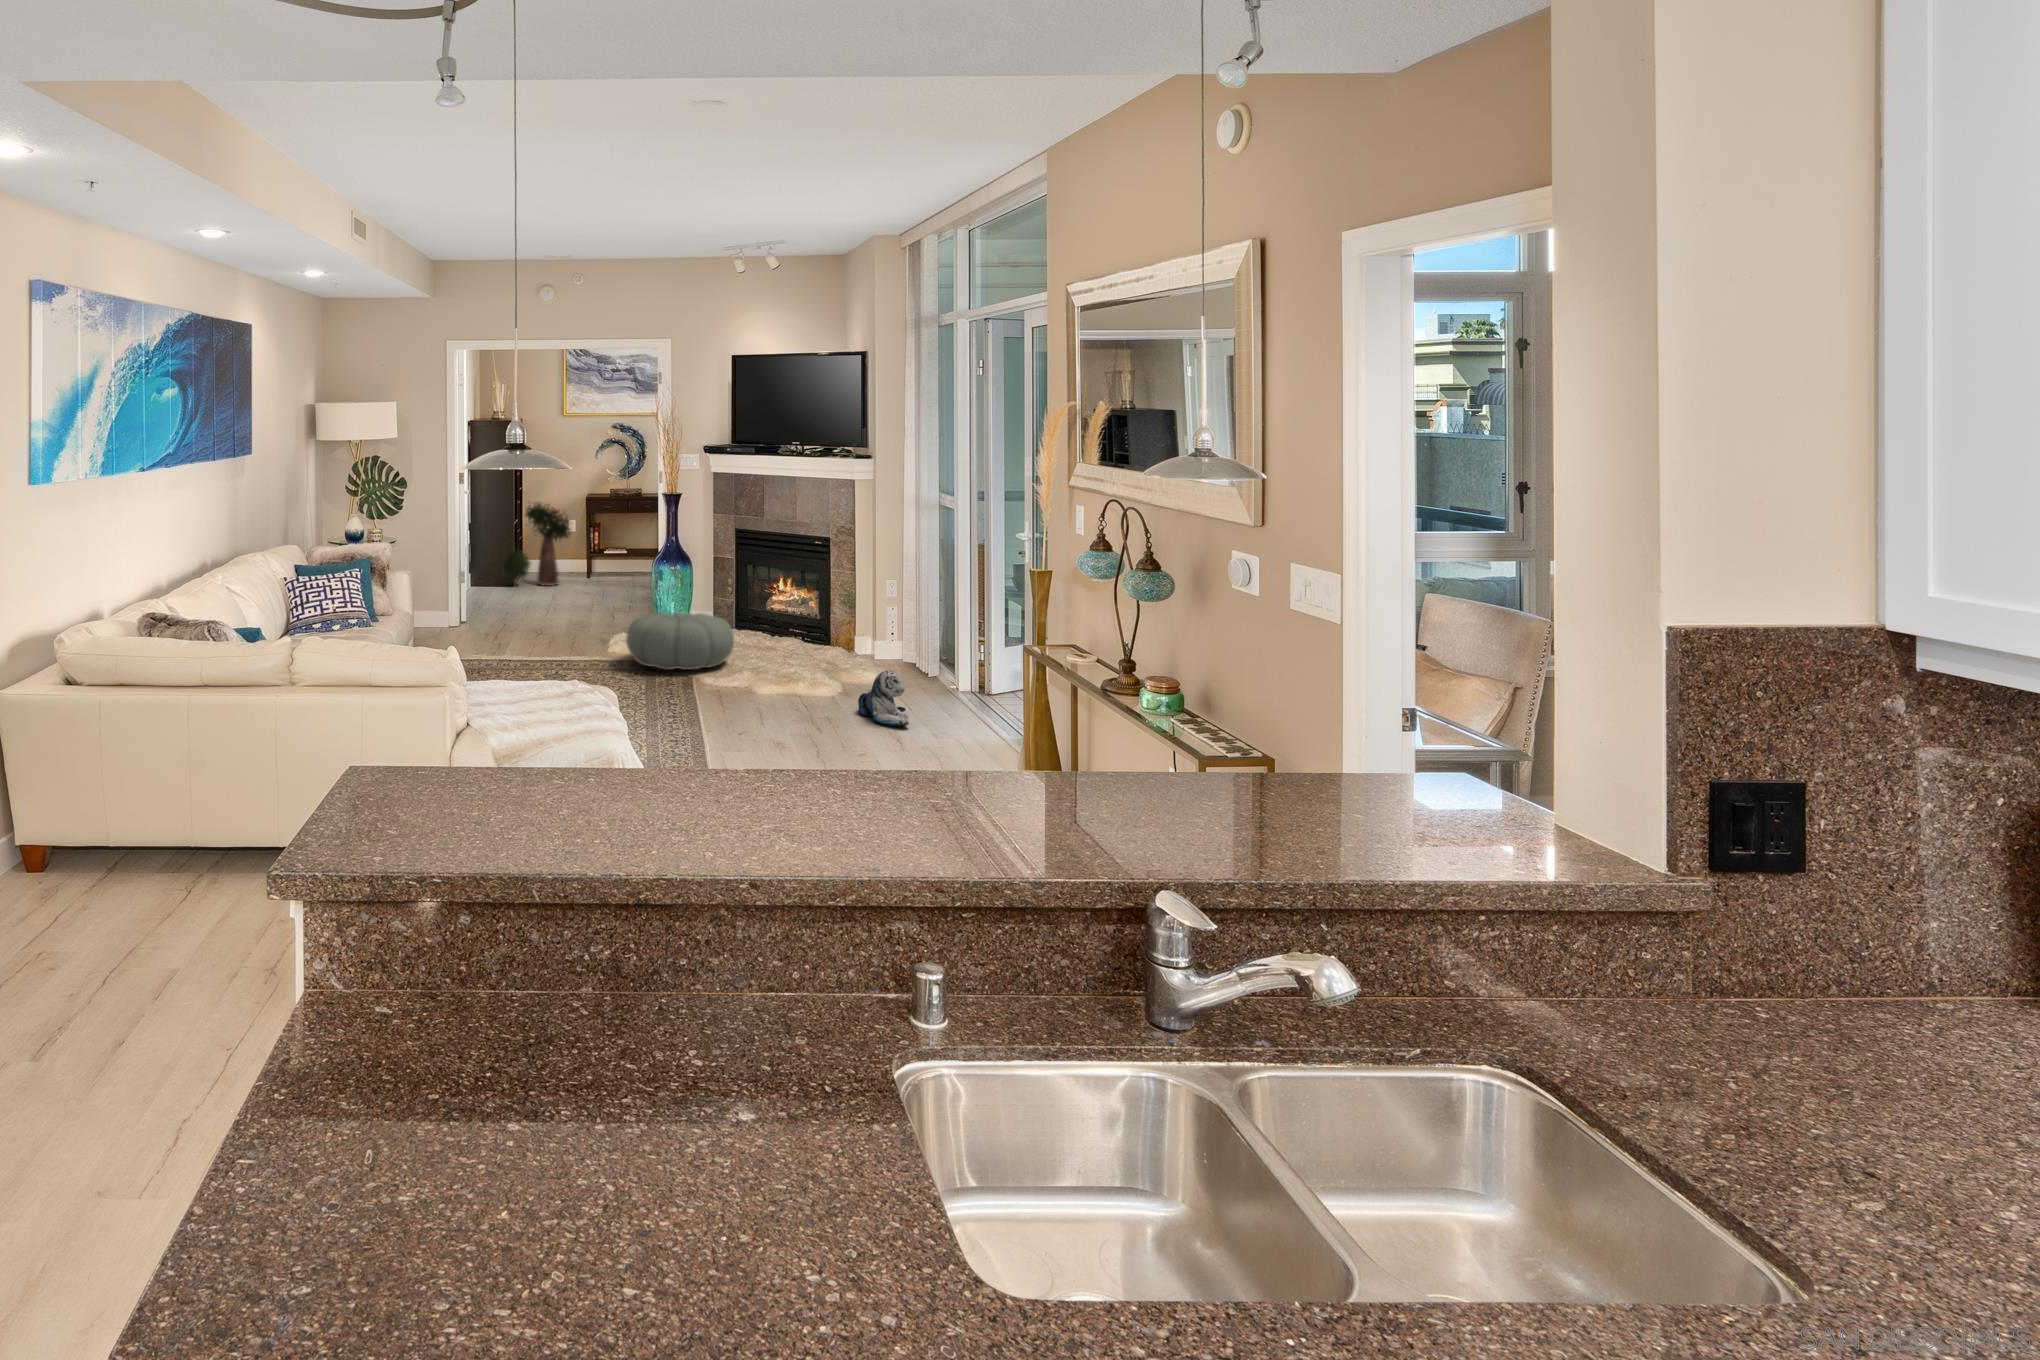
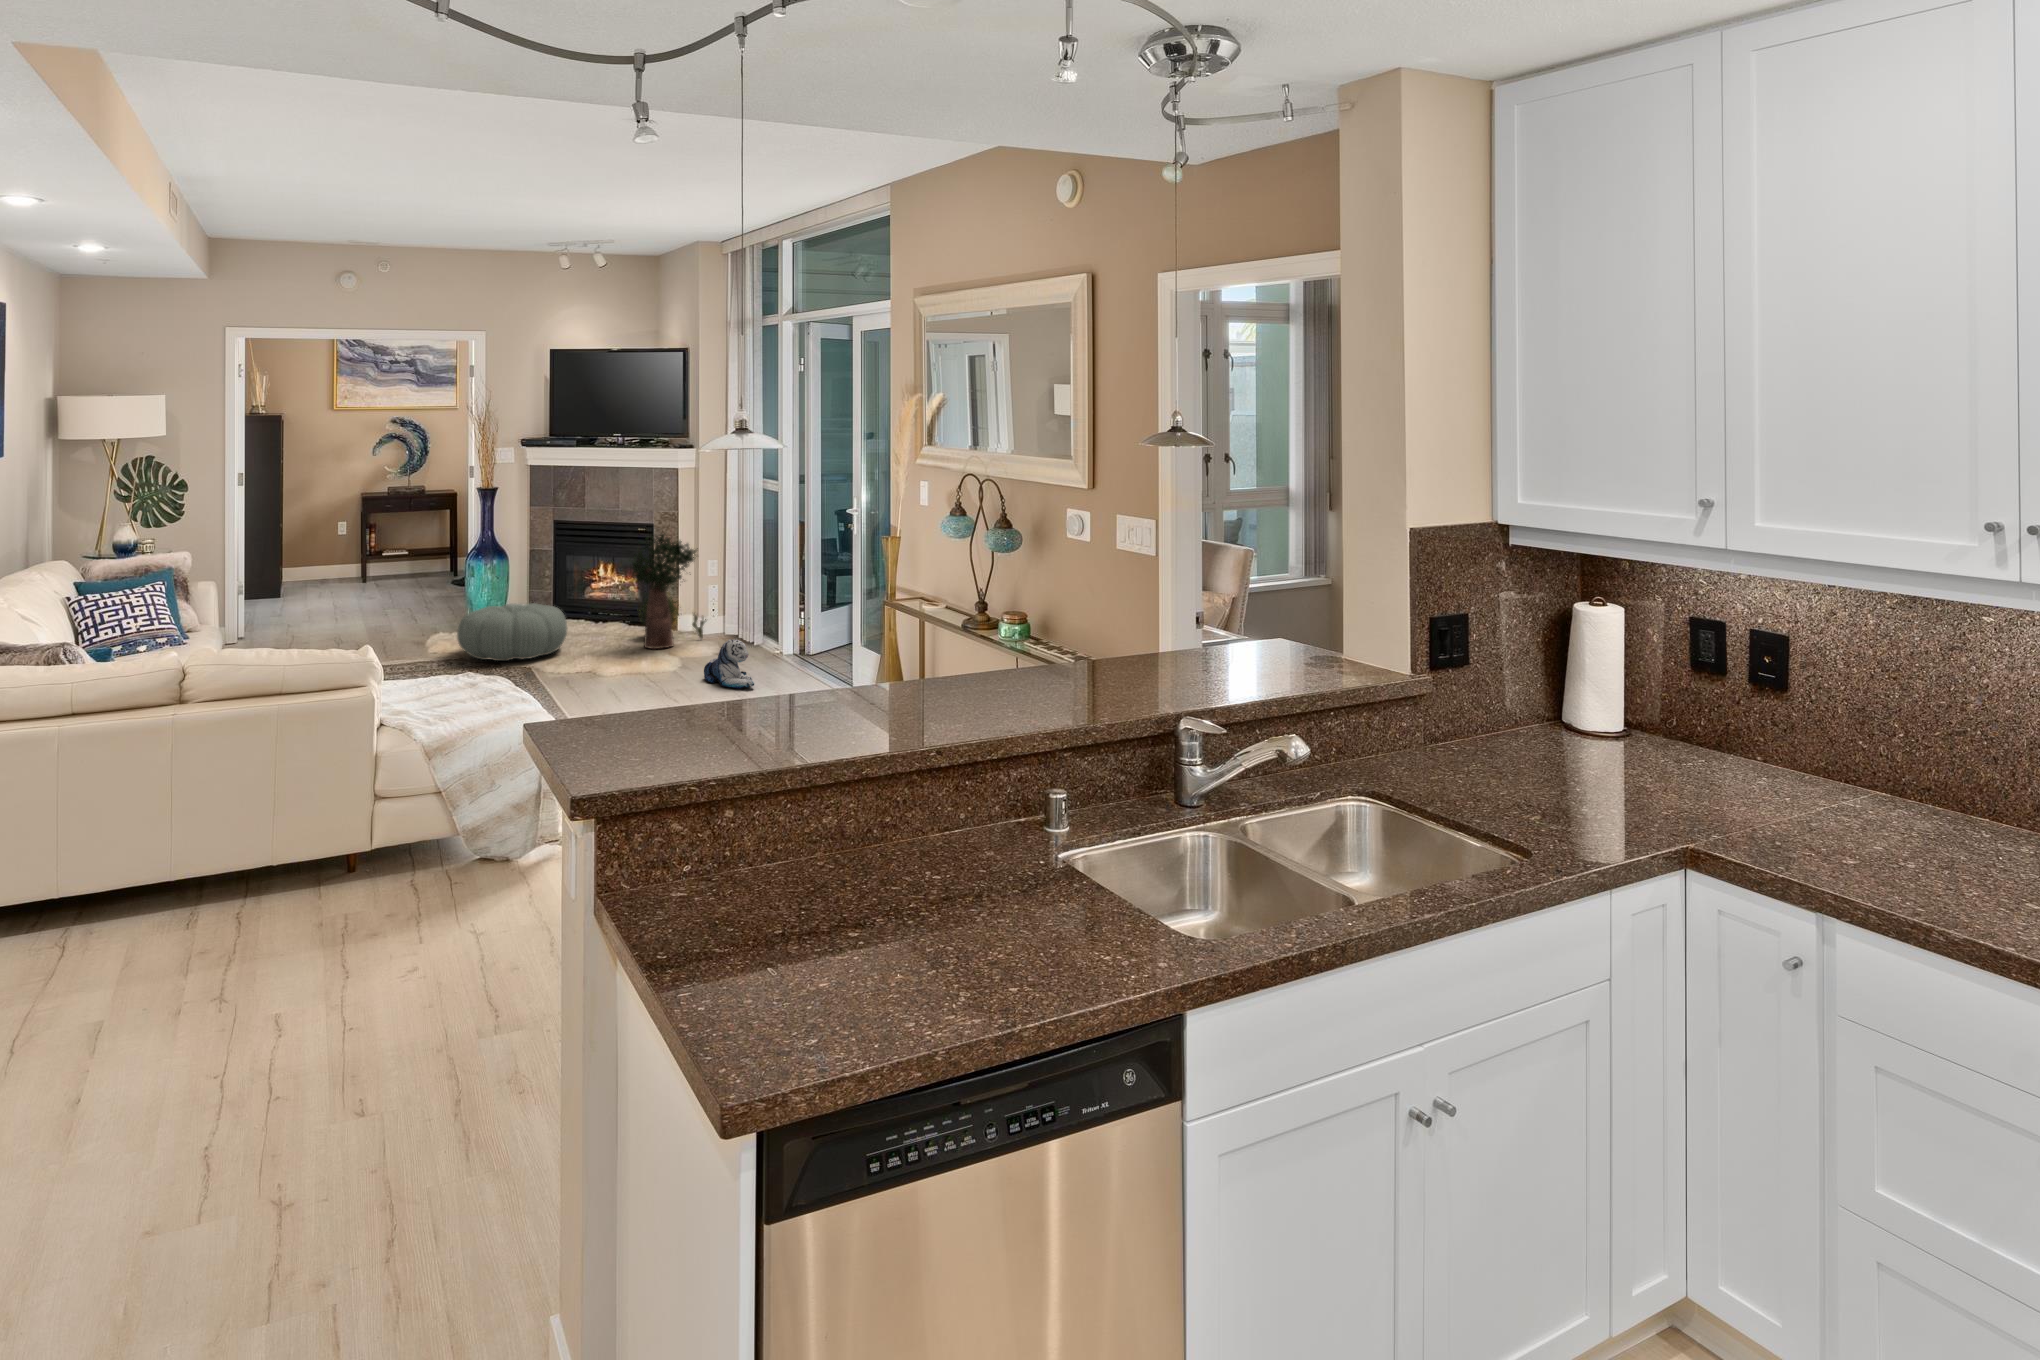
potted plant: present [502,502,571,586] -> present [632,534,706,649]

